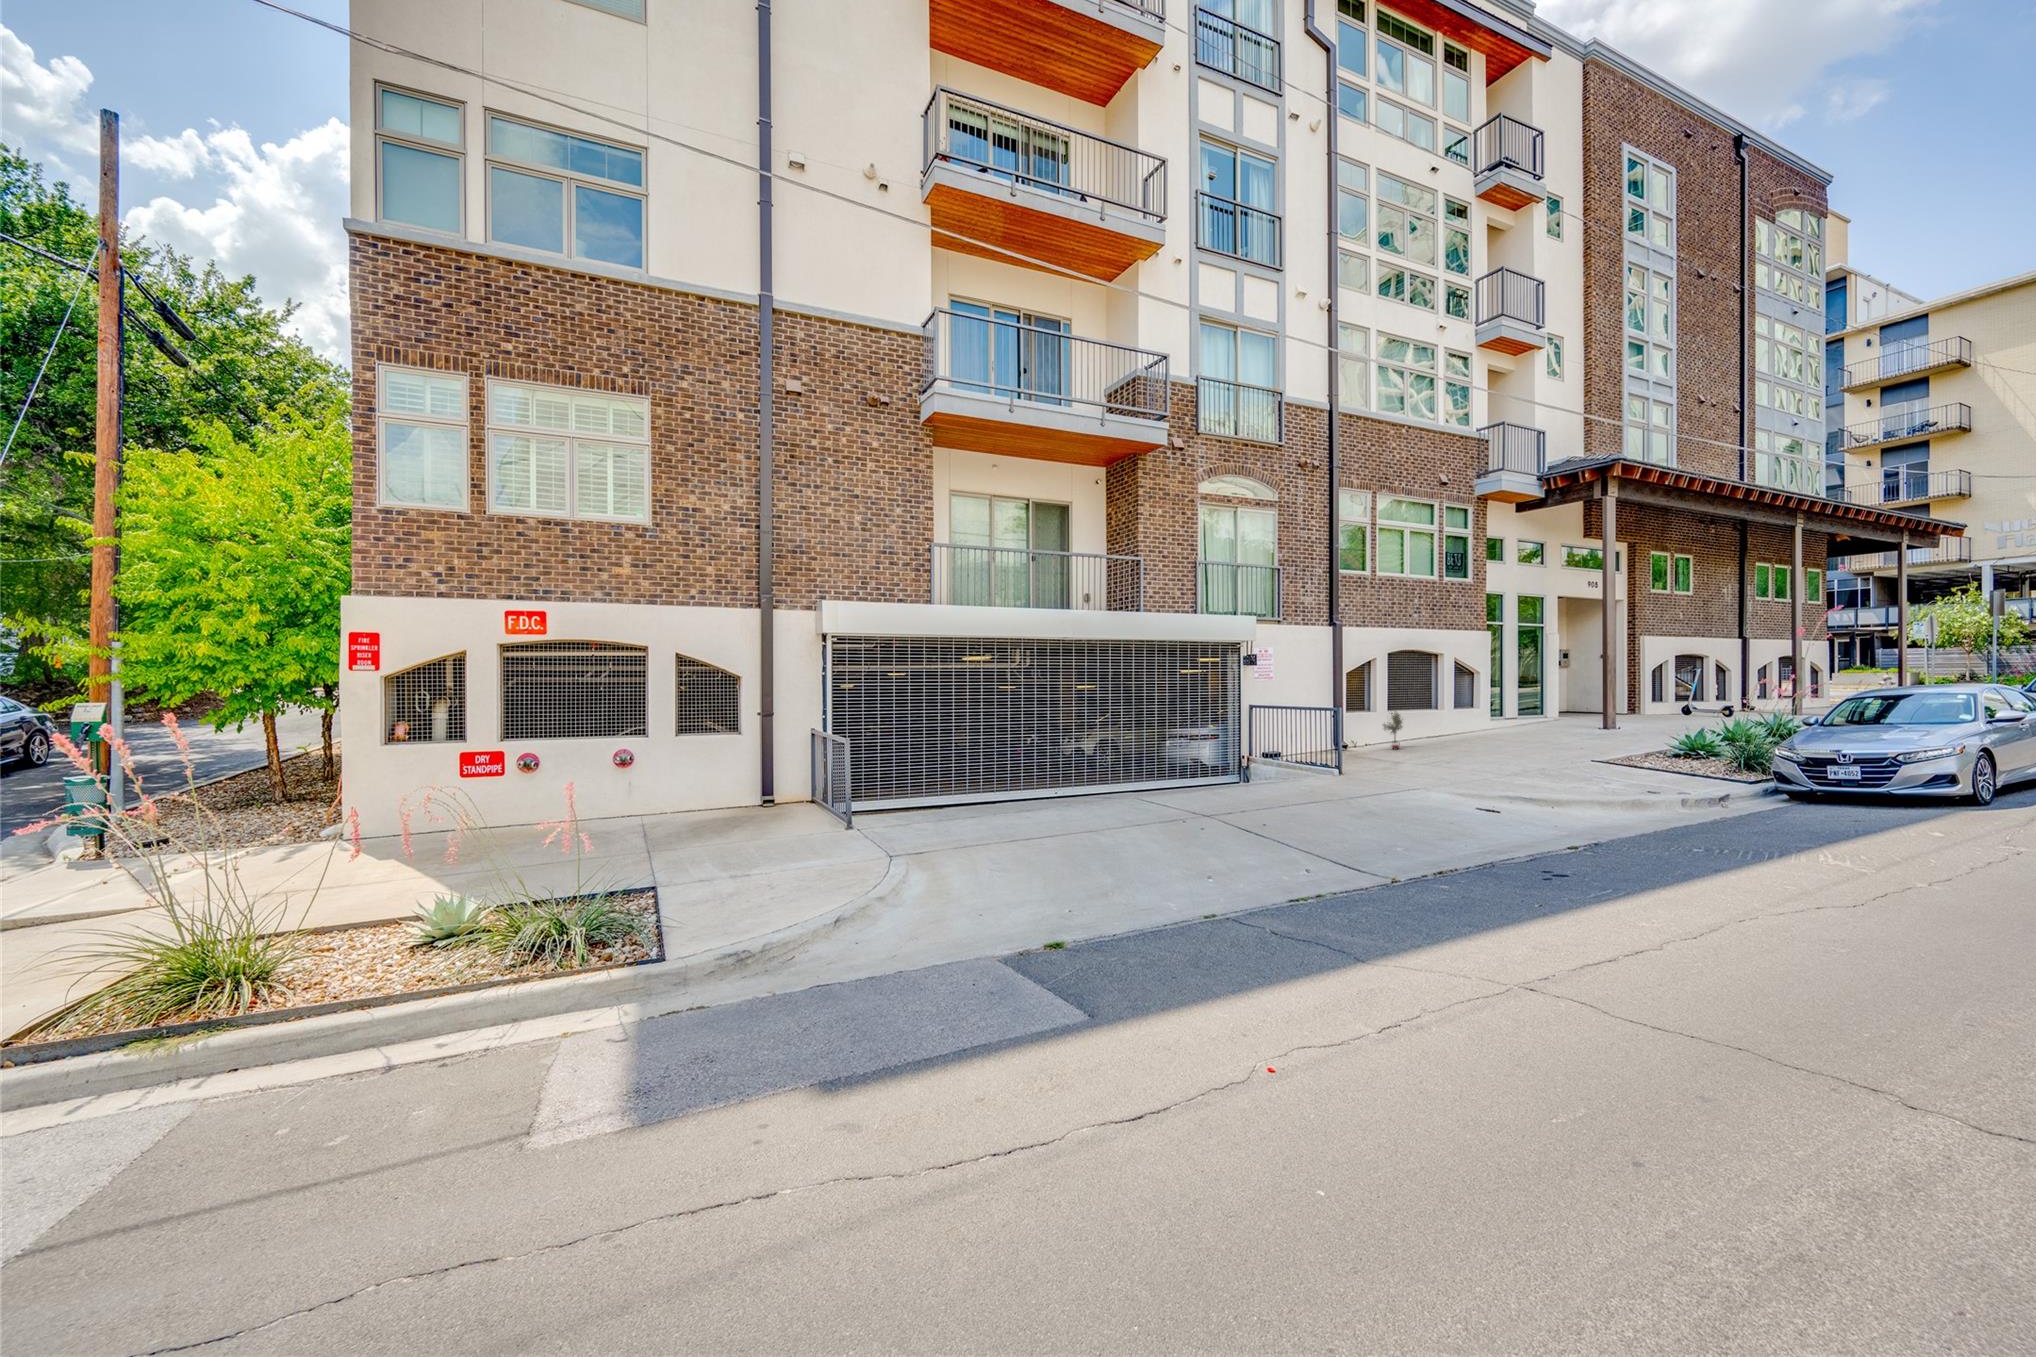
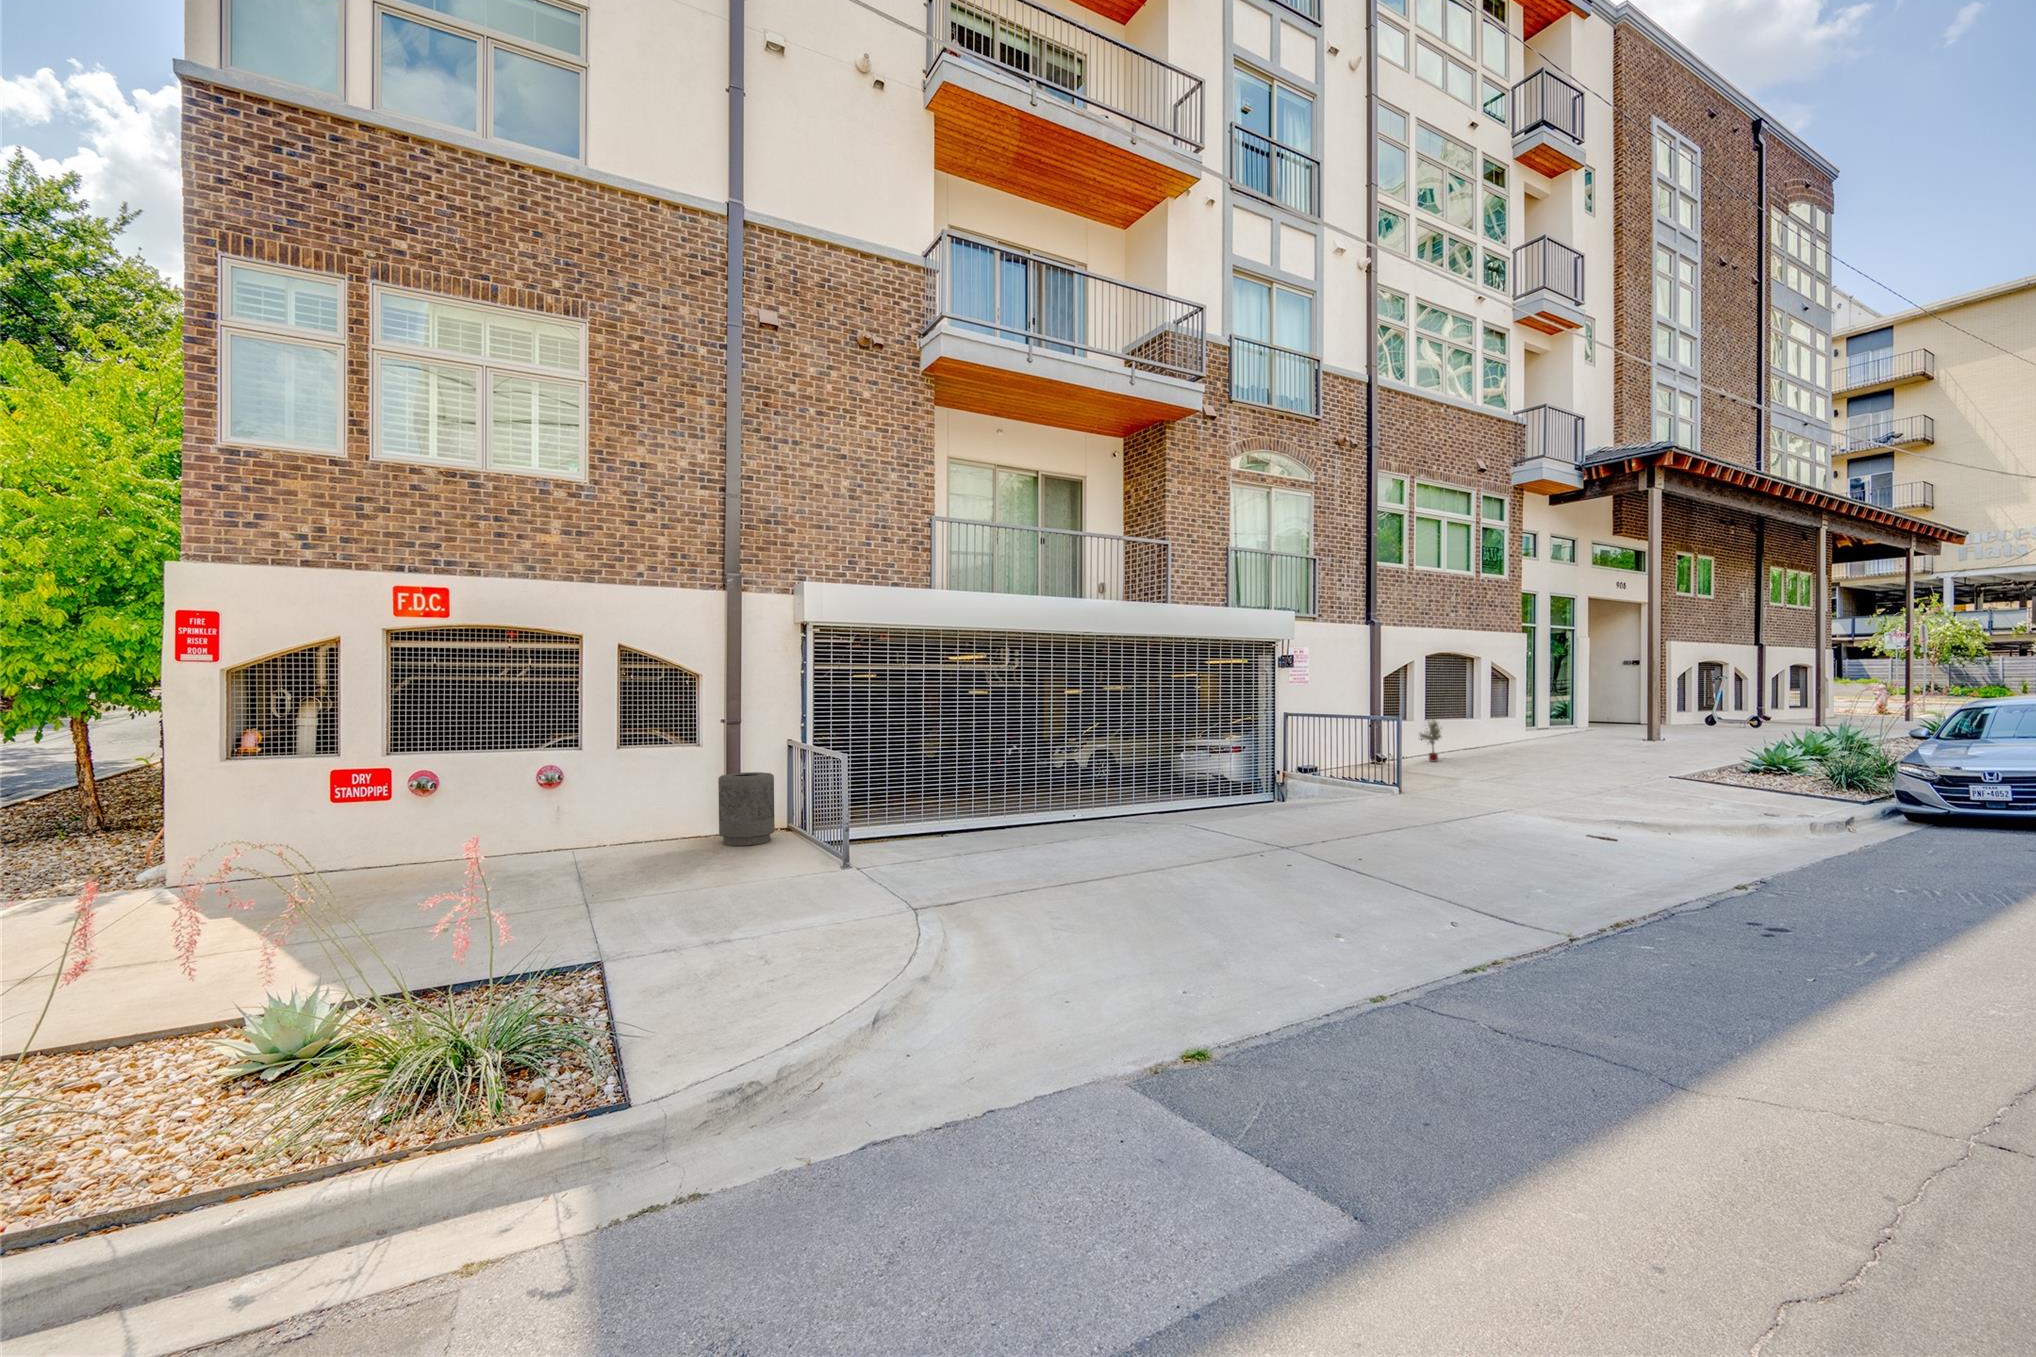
trash can: none [754,755,799,813] -> present [718,772,775,846]

